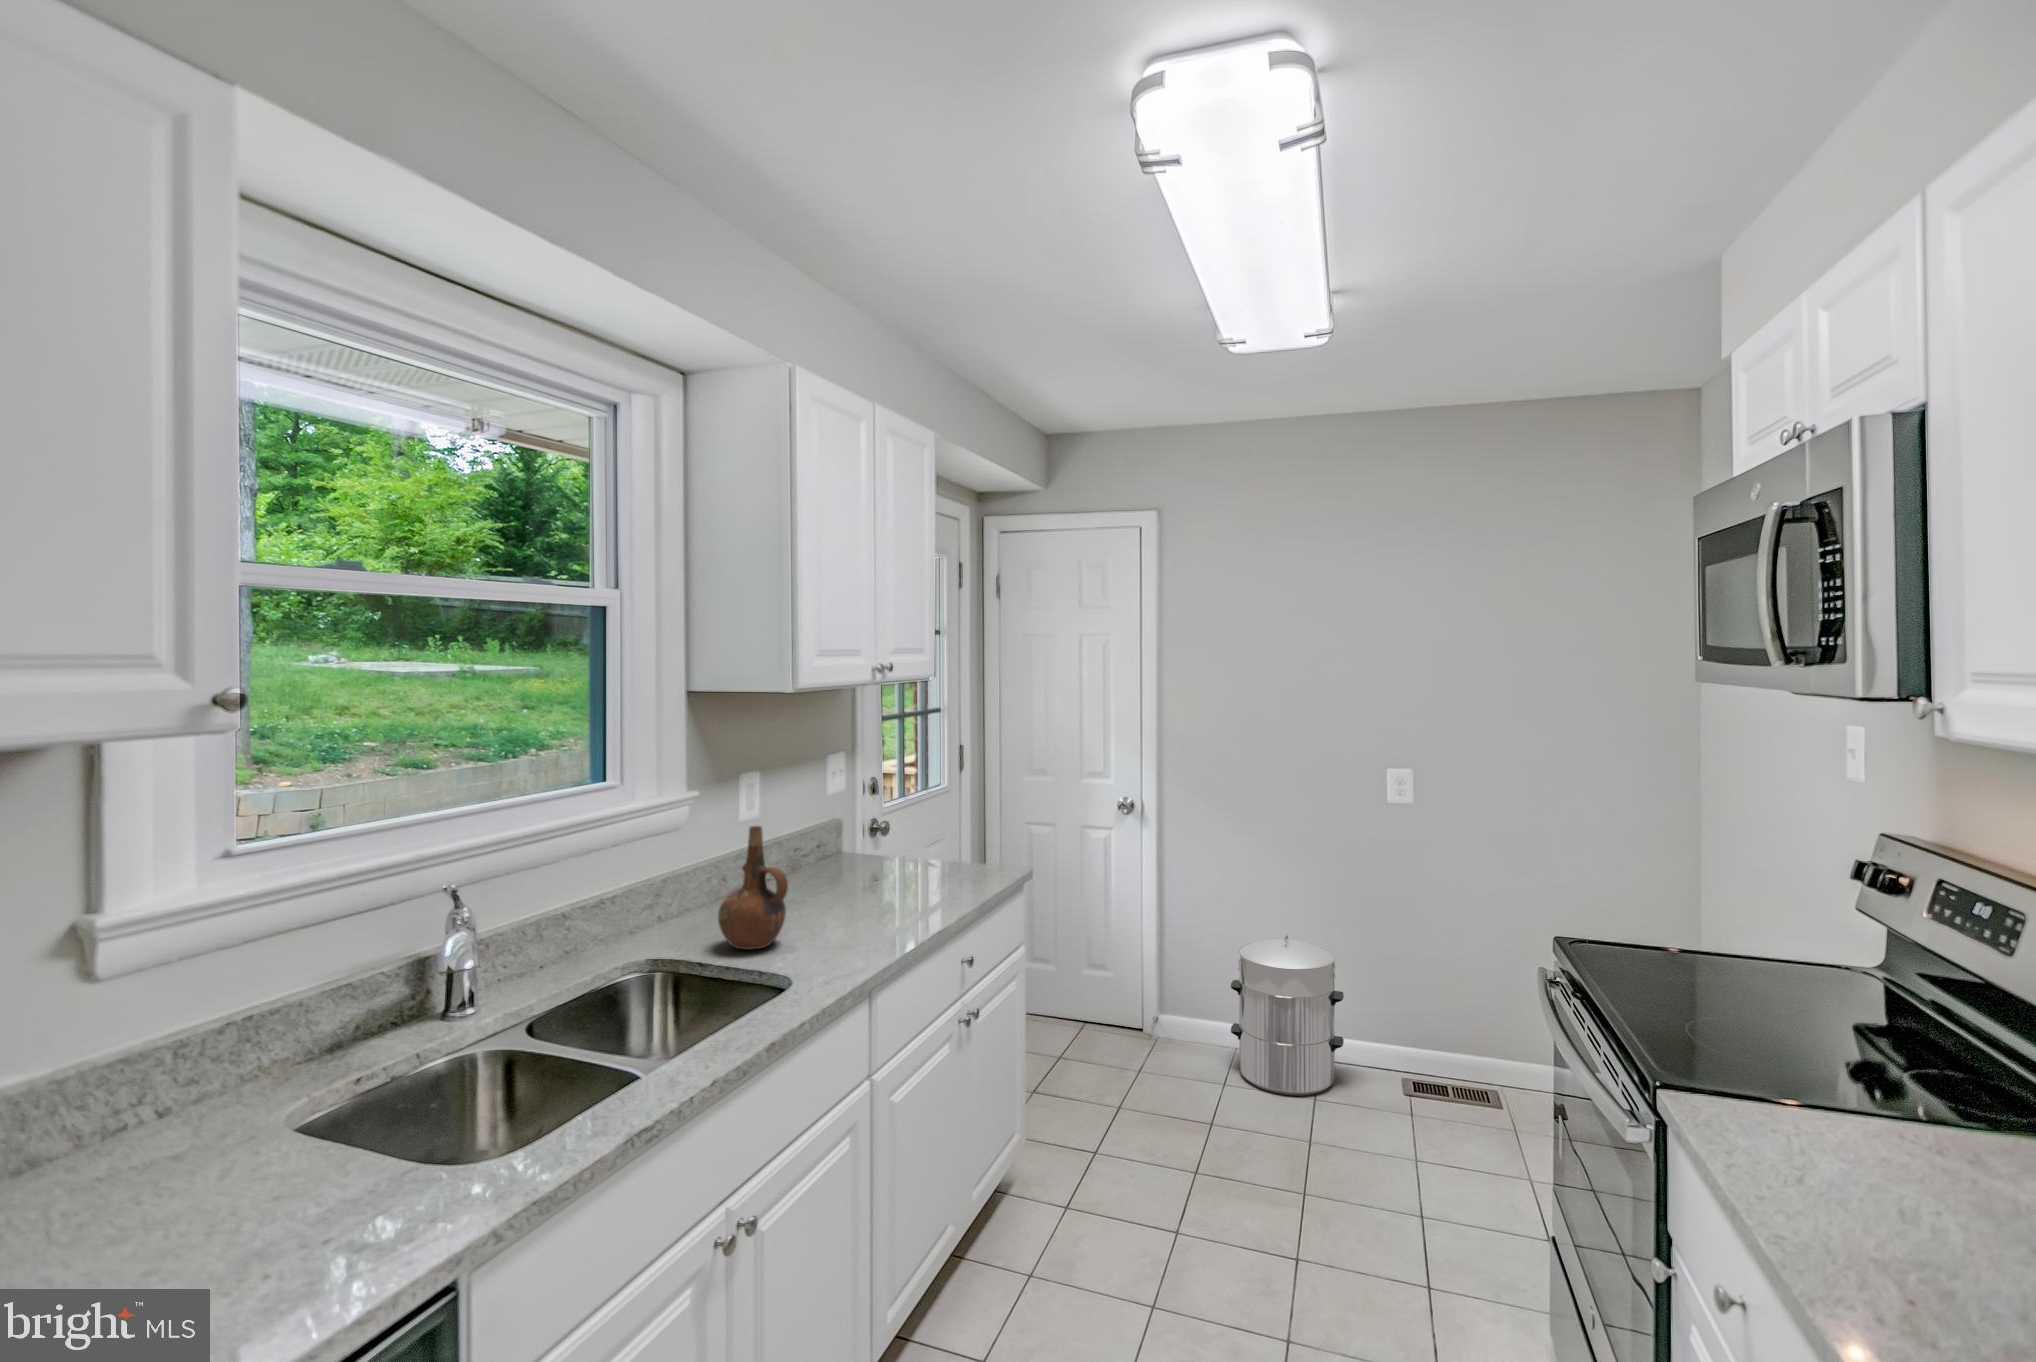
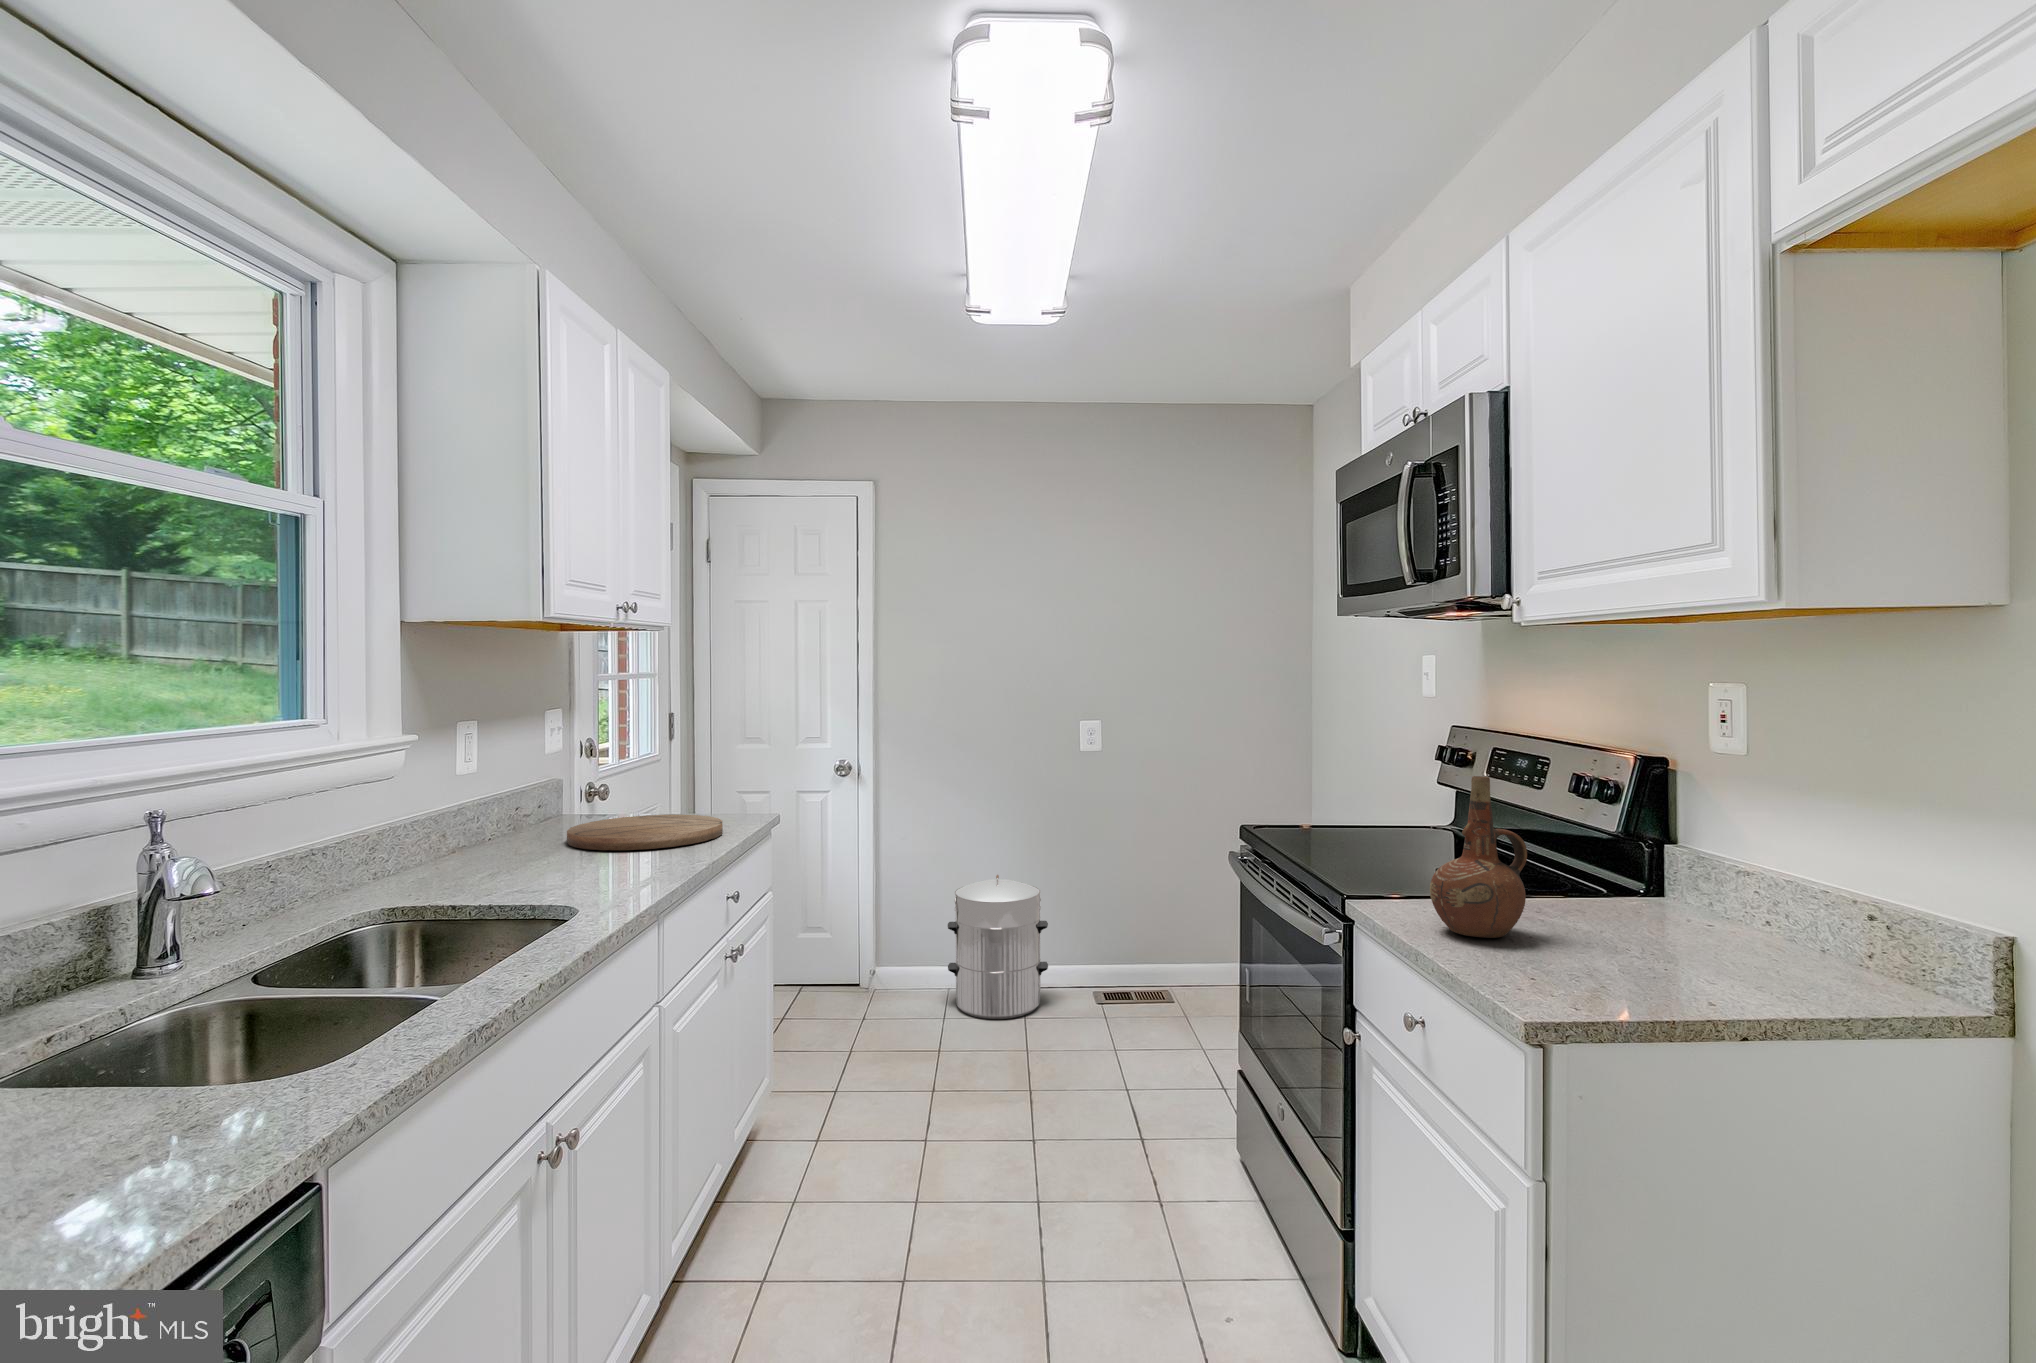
ceramic pitcher: present [718,826,788,950] -> present [1430,776,1527,938]
cutting board: none [829,867,969,910] -> present [567,815,723,850]

